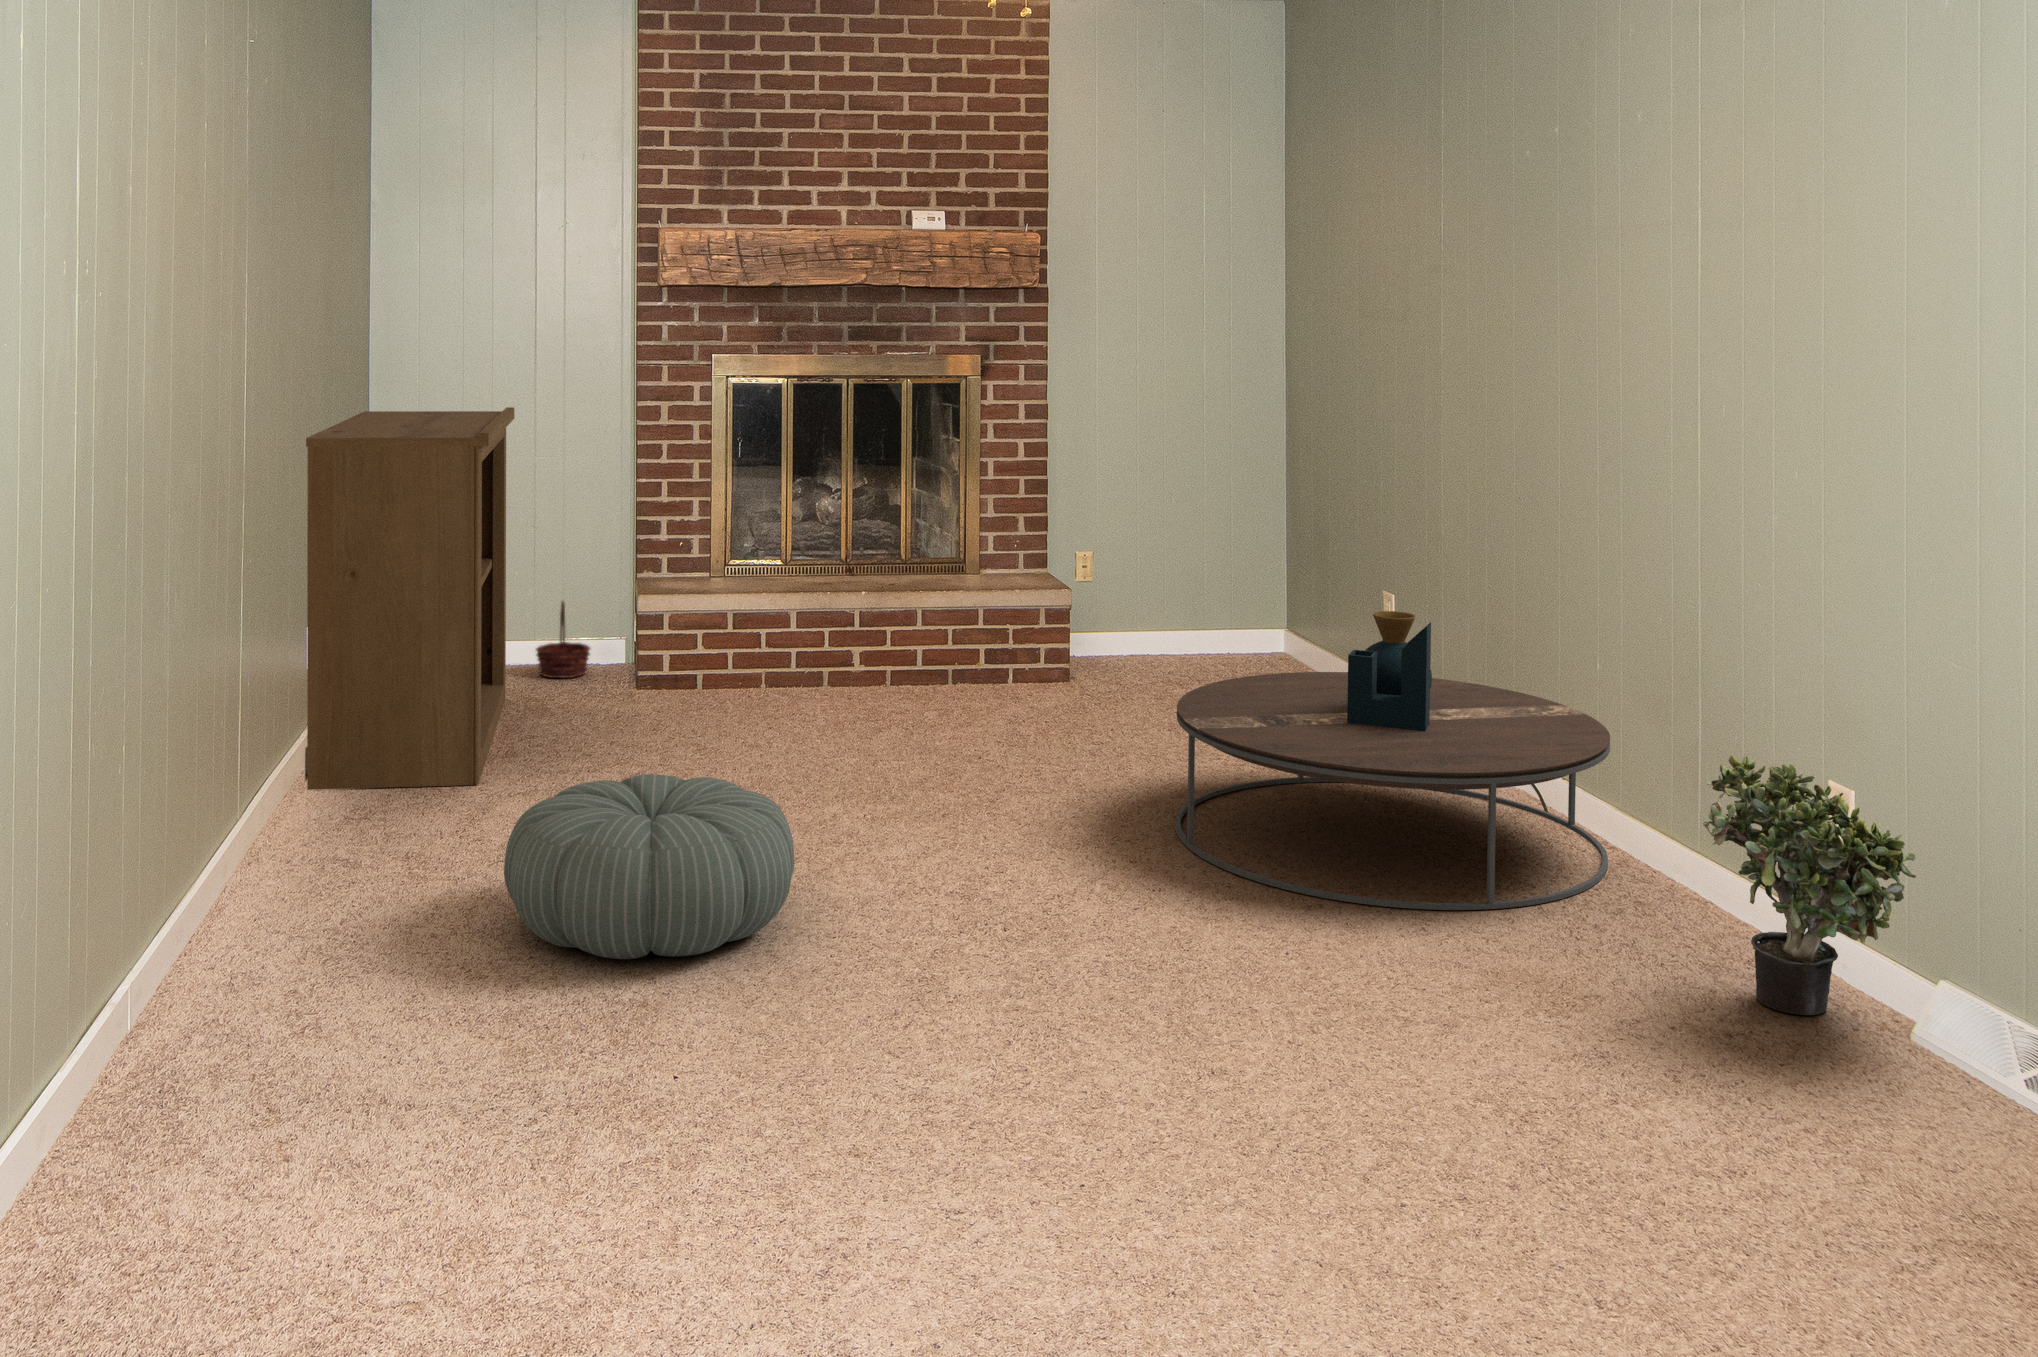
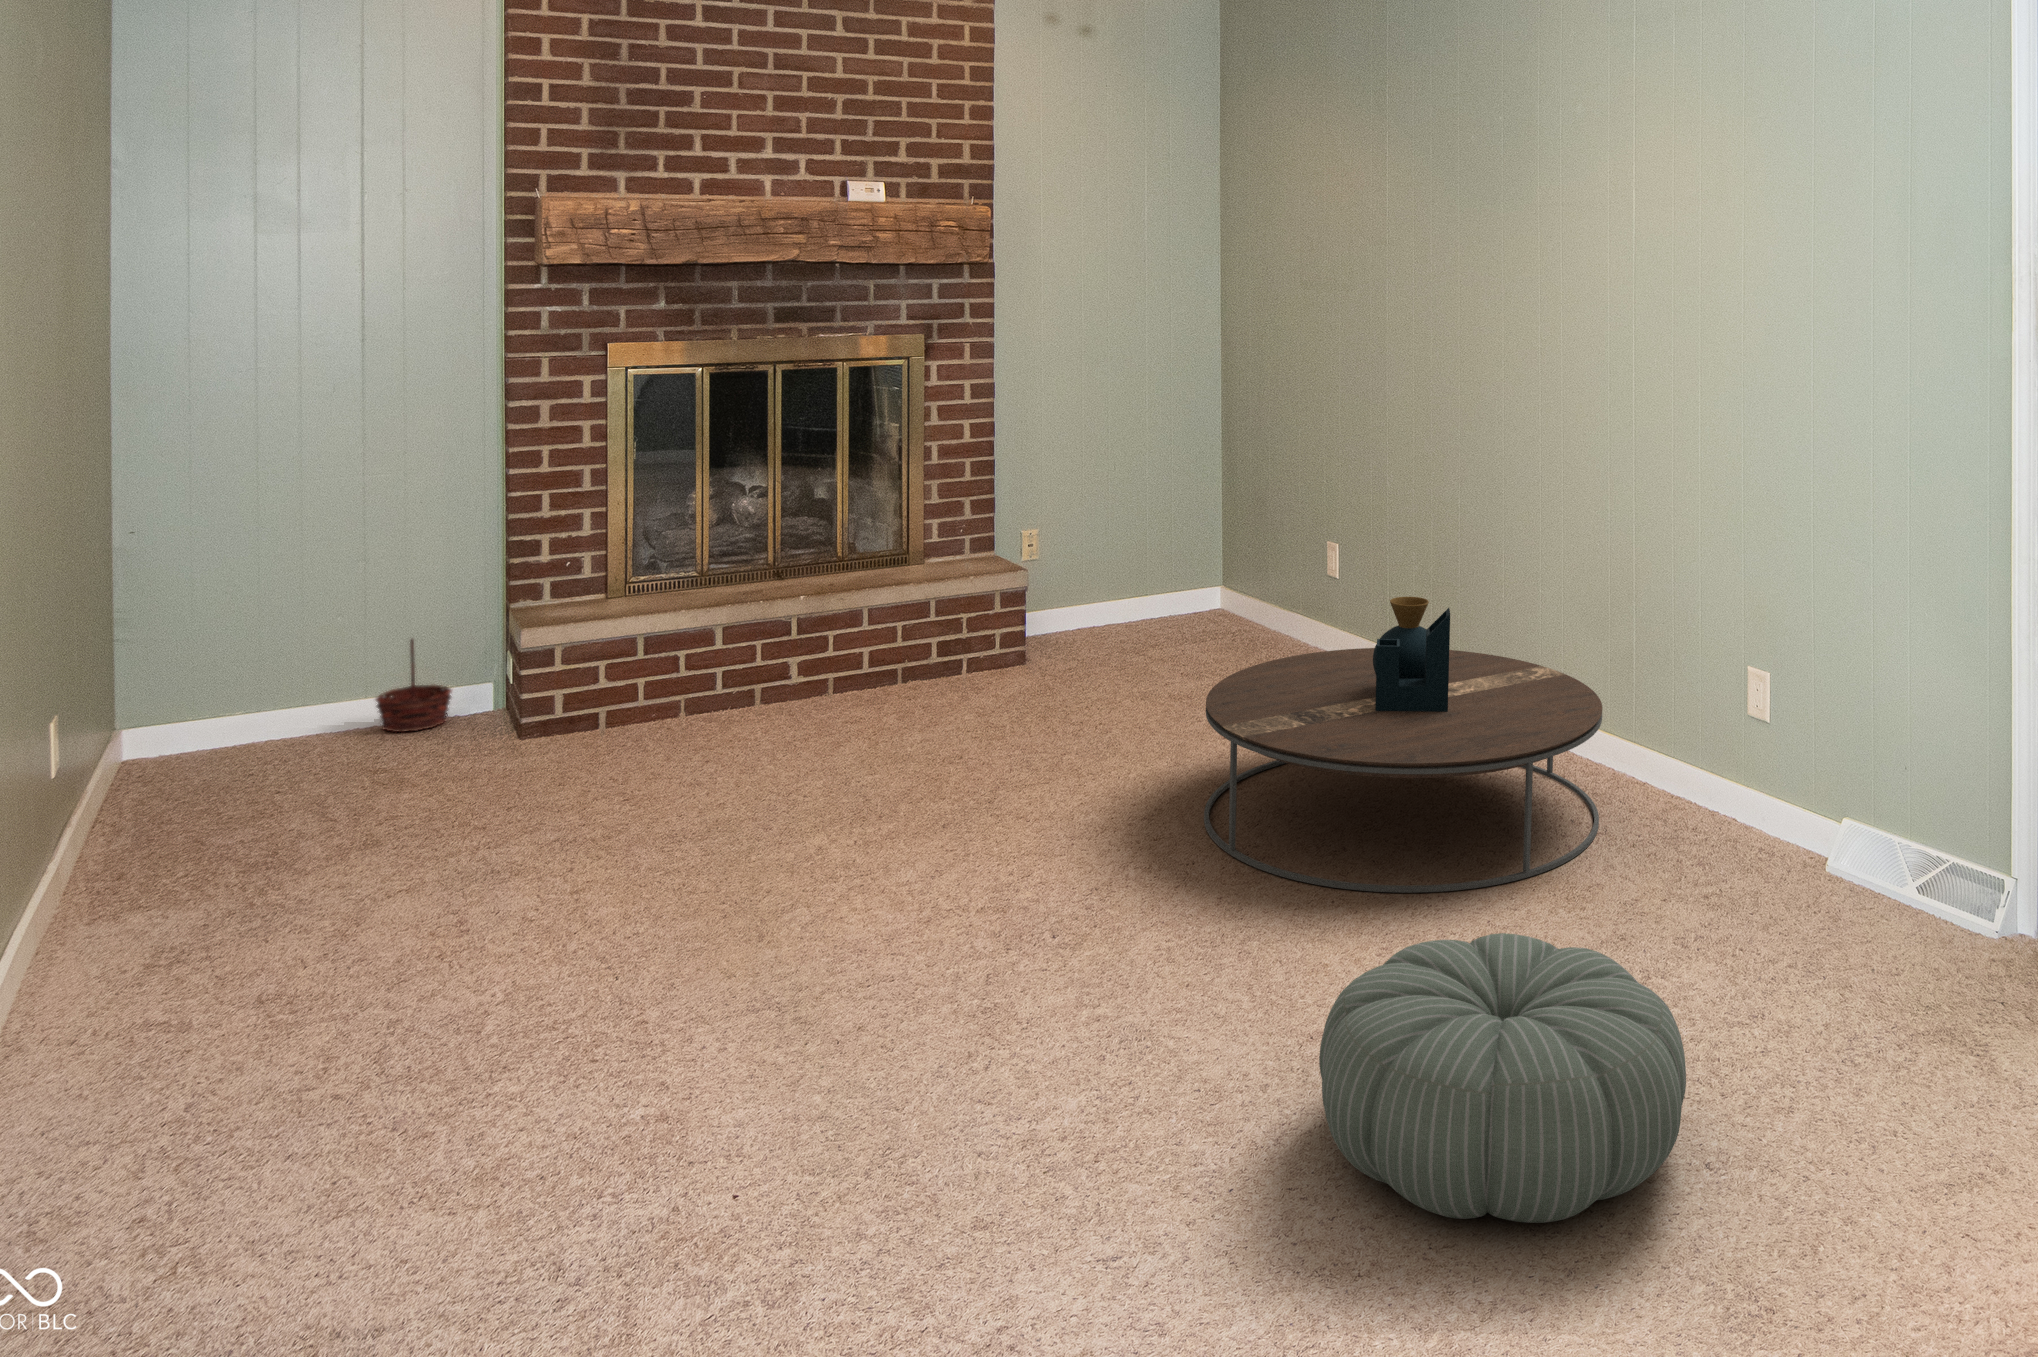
bookshelf: present [305,407,515,790] -> none [60,416,352,952]
potted plant: present [1703,756,1916,1015] -> none [1729,720,1903,944]
pouf: present [504,774,794,959] -> present [1319,933,1686,1223]

